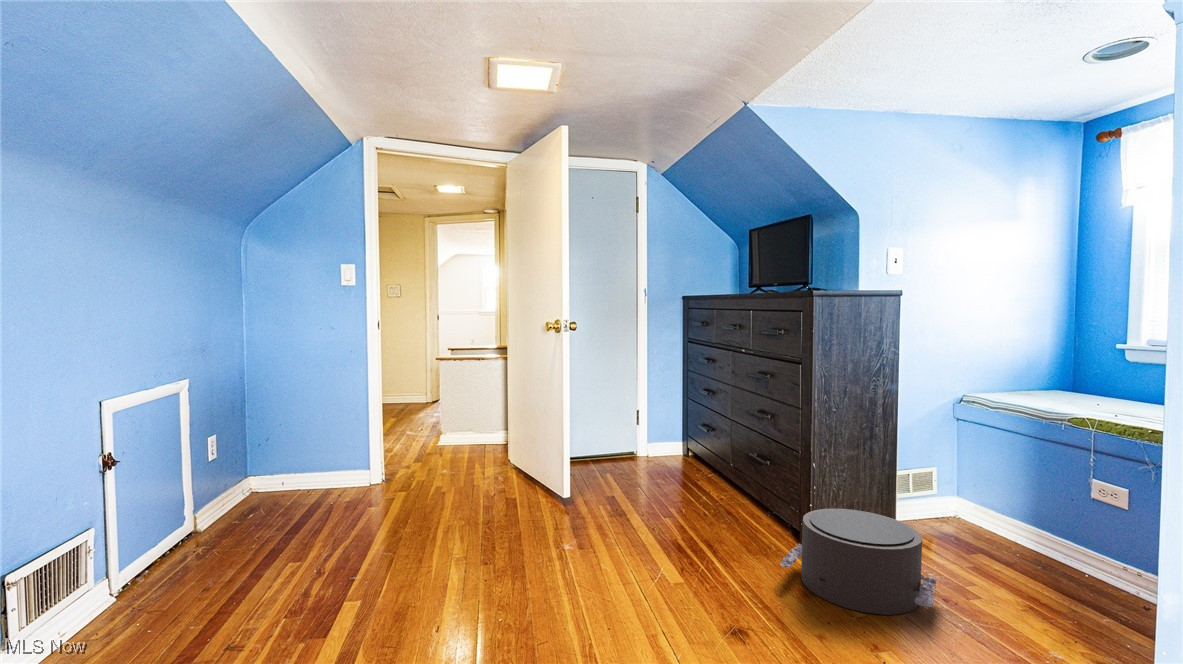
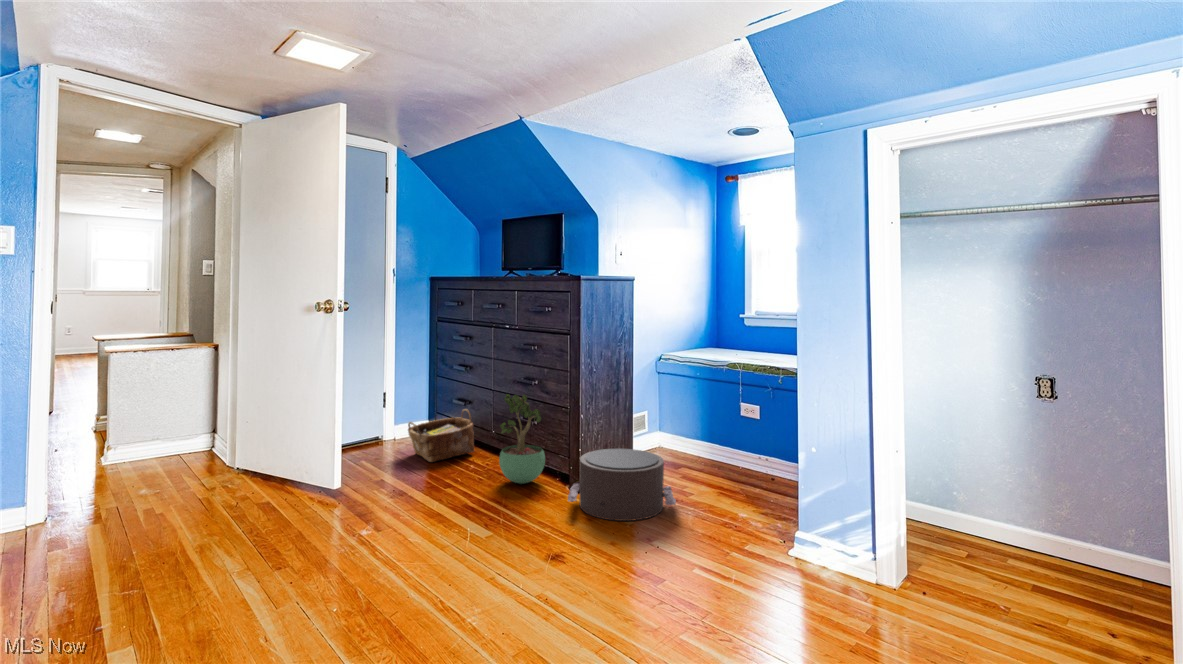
potted plant: none [722,426,776,530] -> present [499,394,545,484]
woven basket: none [649,435,715,487] -> present [408,409,474,462]

